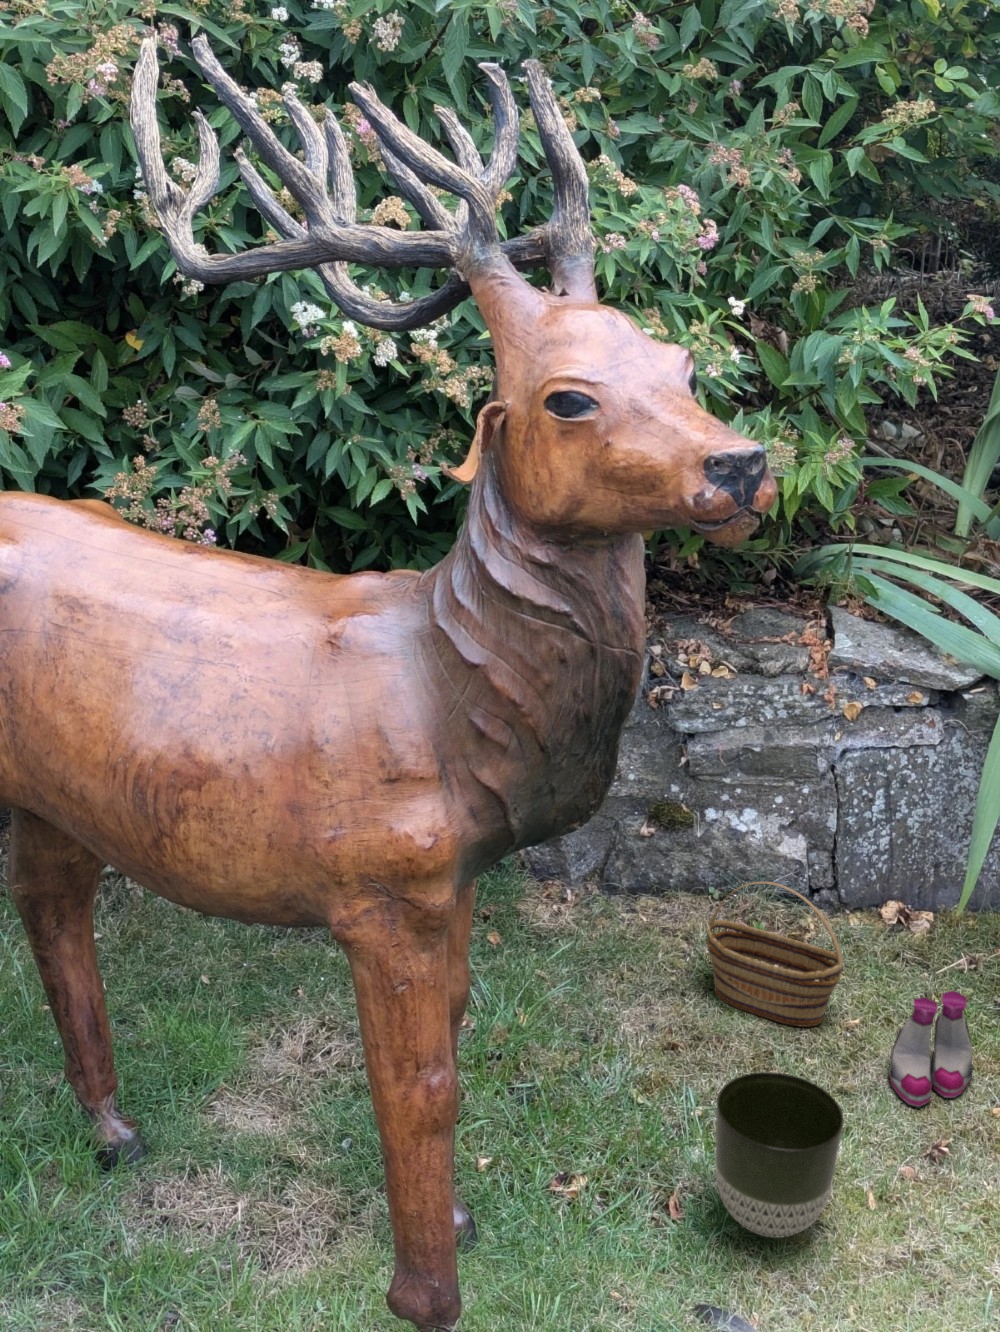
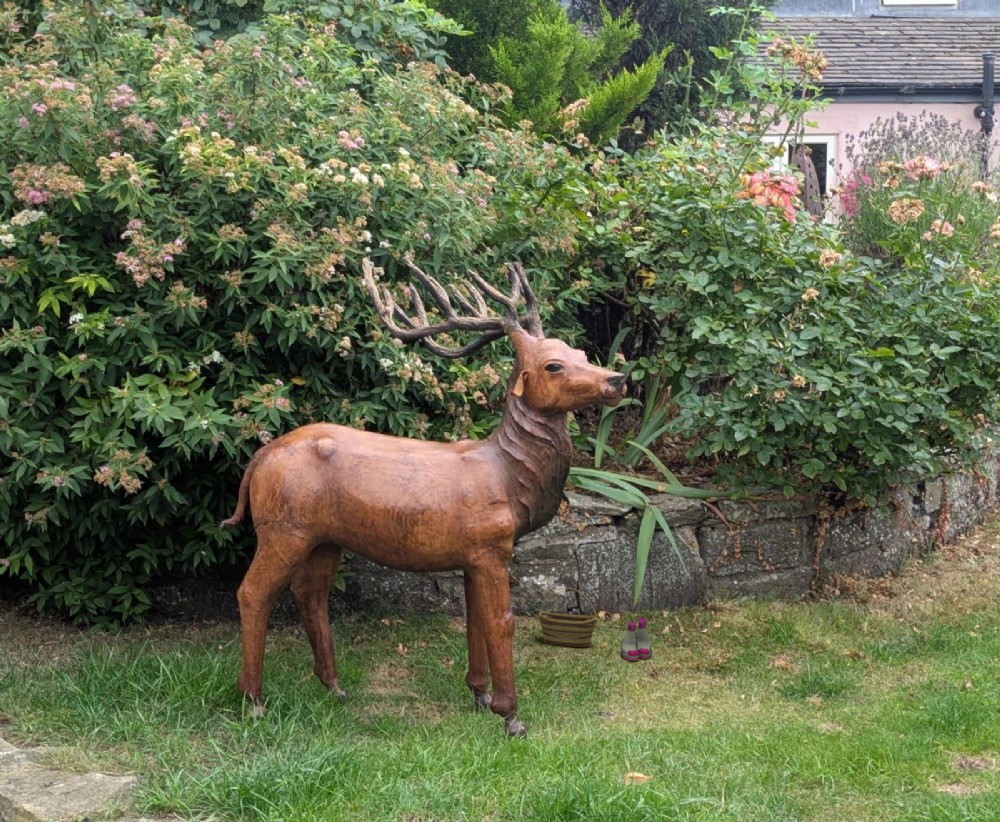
planter: present [715,1072,843,1238] -> none [573,633,618,689]

